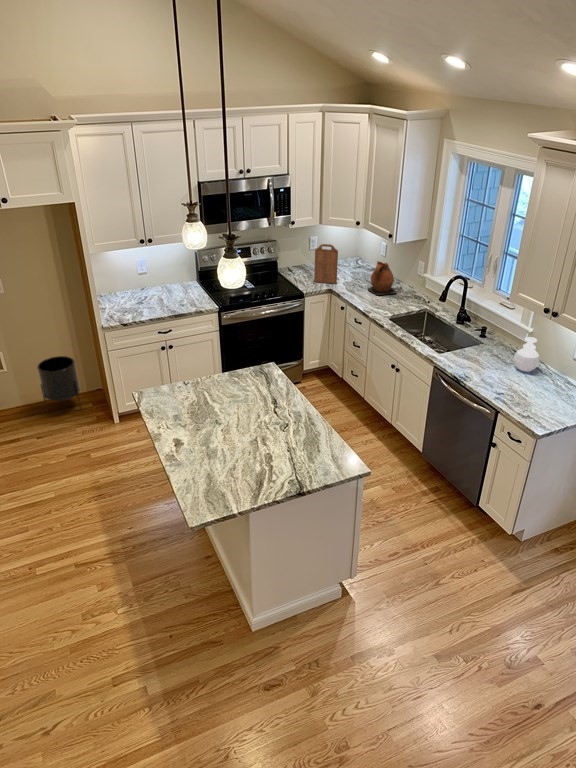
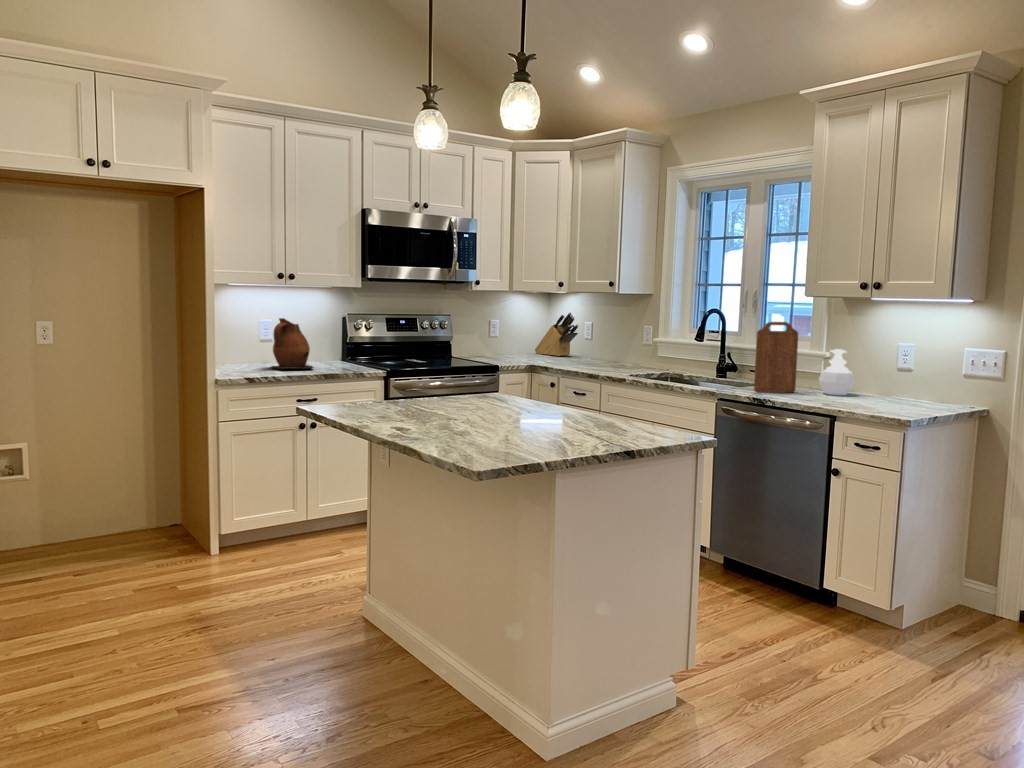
knife block: none [343,238,374,270] -> present [535,312,578,356]
cutting board: present [314,244,338,284] -> present [754,322,798,392]
ceramic pitcher: present [368,261,396,295] -> present [272,318,314,369]
planter: present [37,356,81,413] -> none [88,457,154,549]

